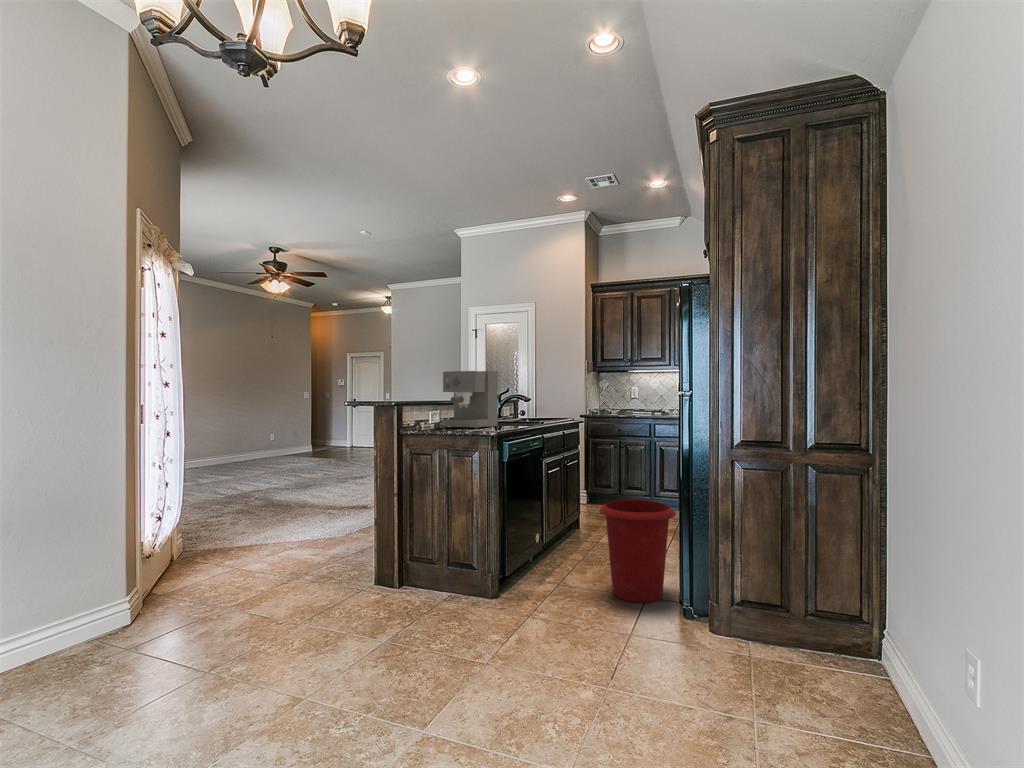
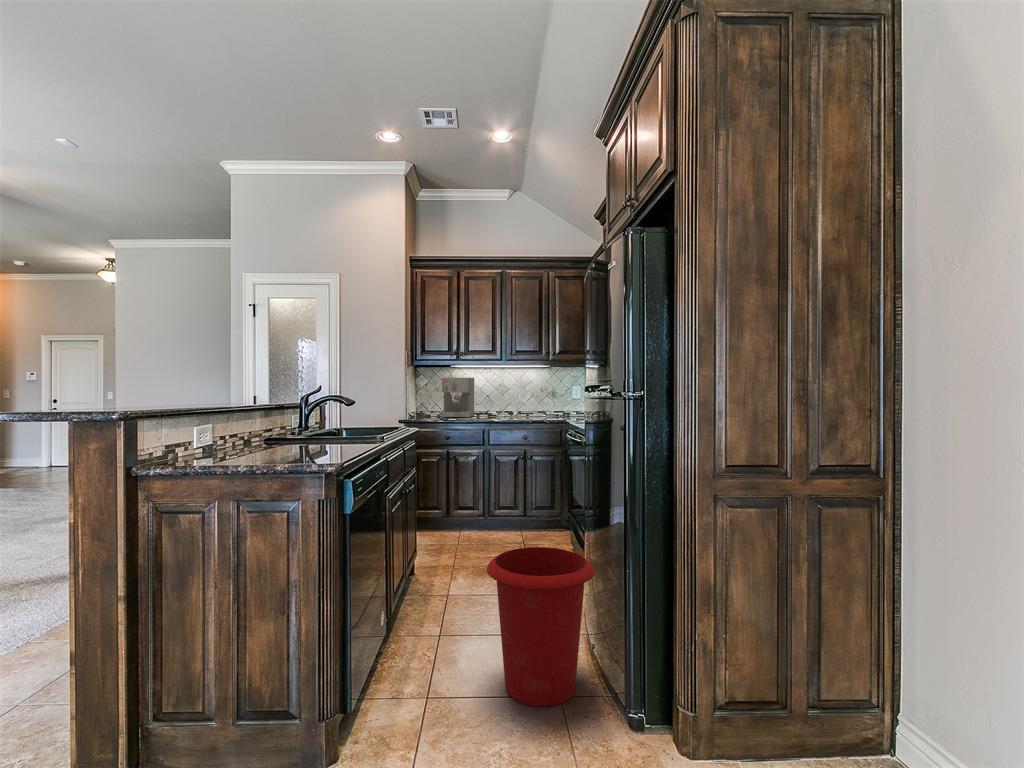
coffee maker: present [442,371,498,429] -> present [441,378,474,418]

